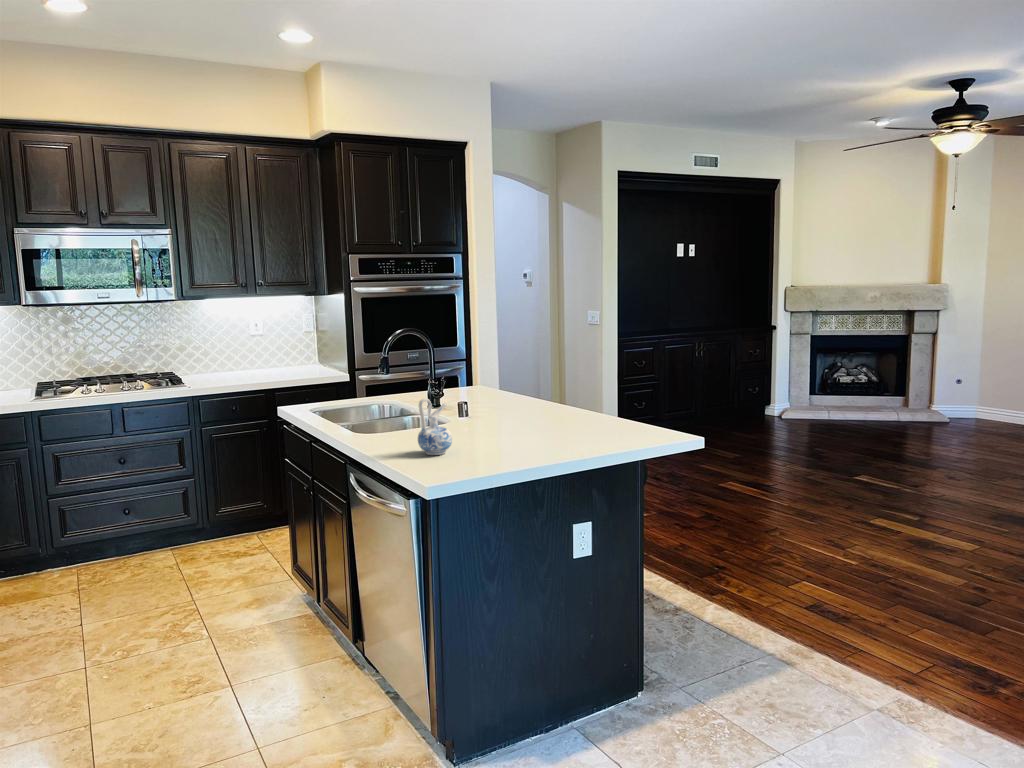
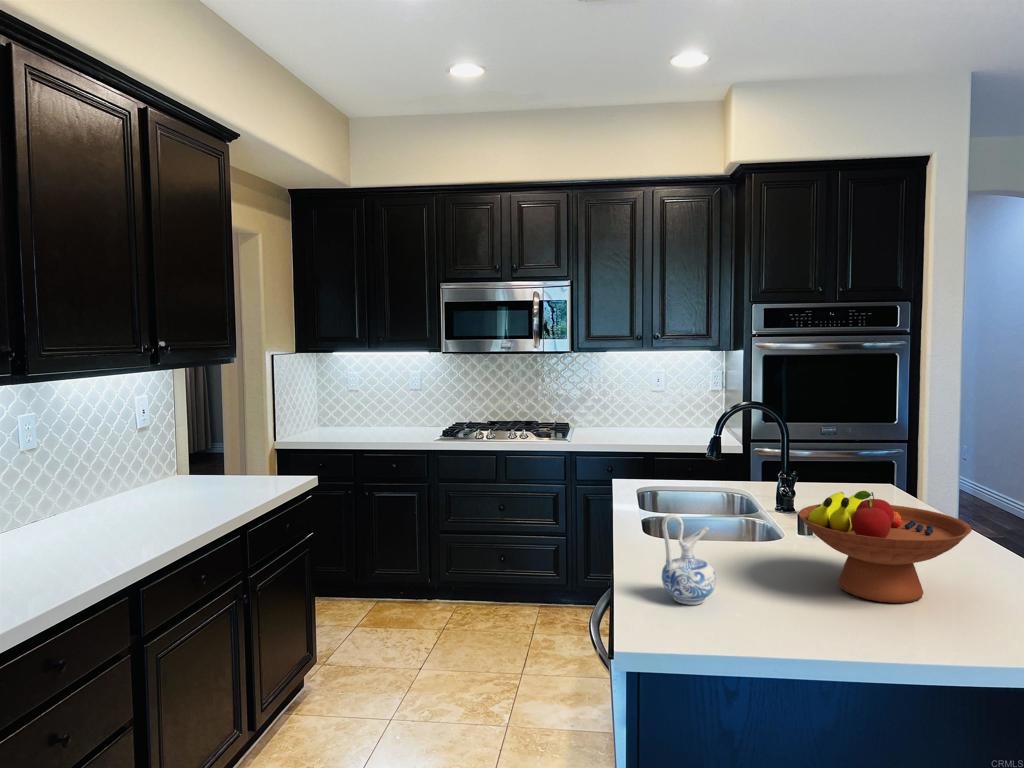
fruit bowl: none [481,374,572,436] -> present [799,491,972,603]

